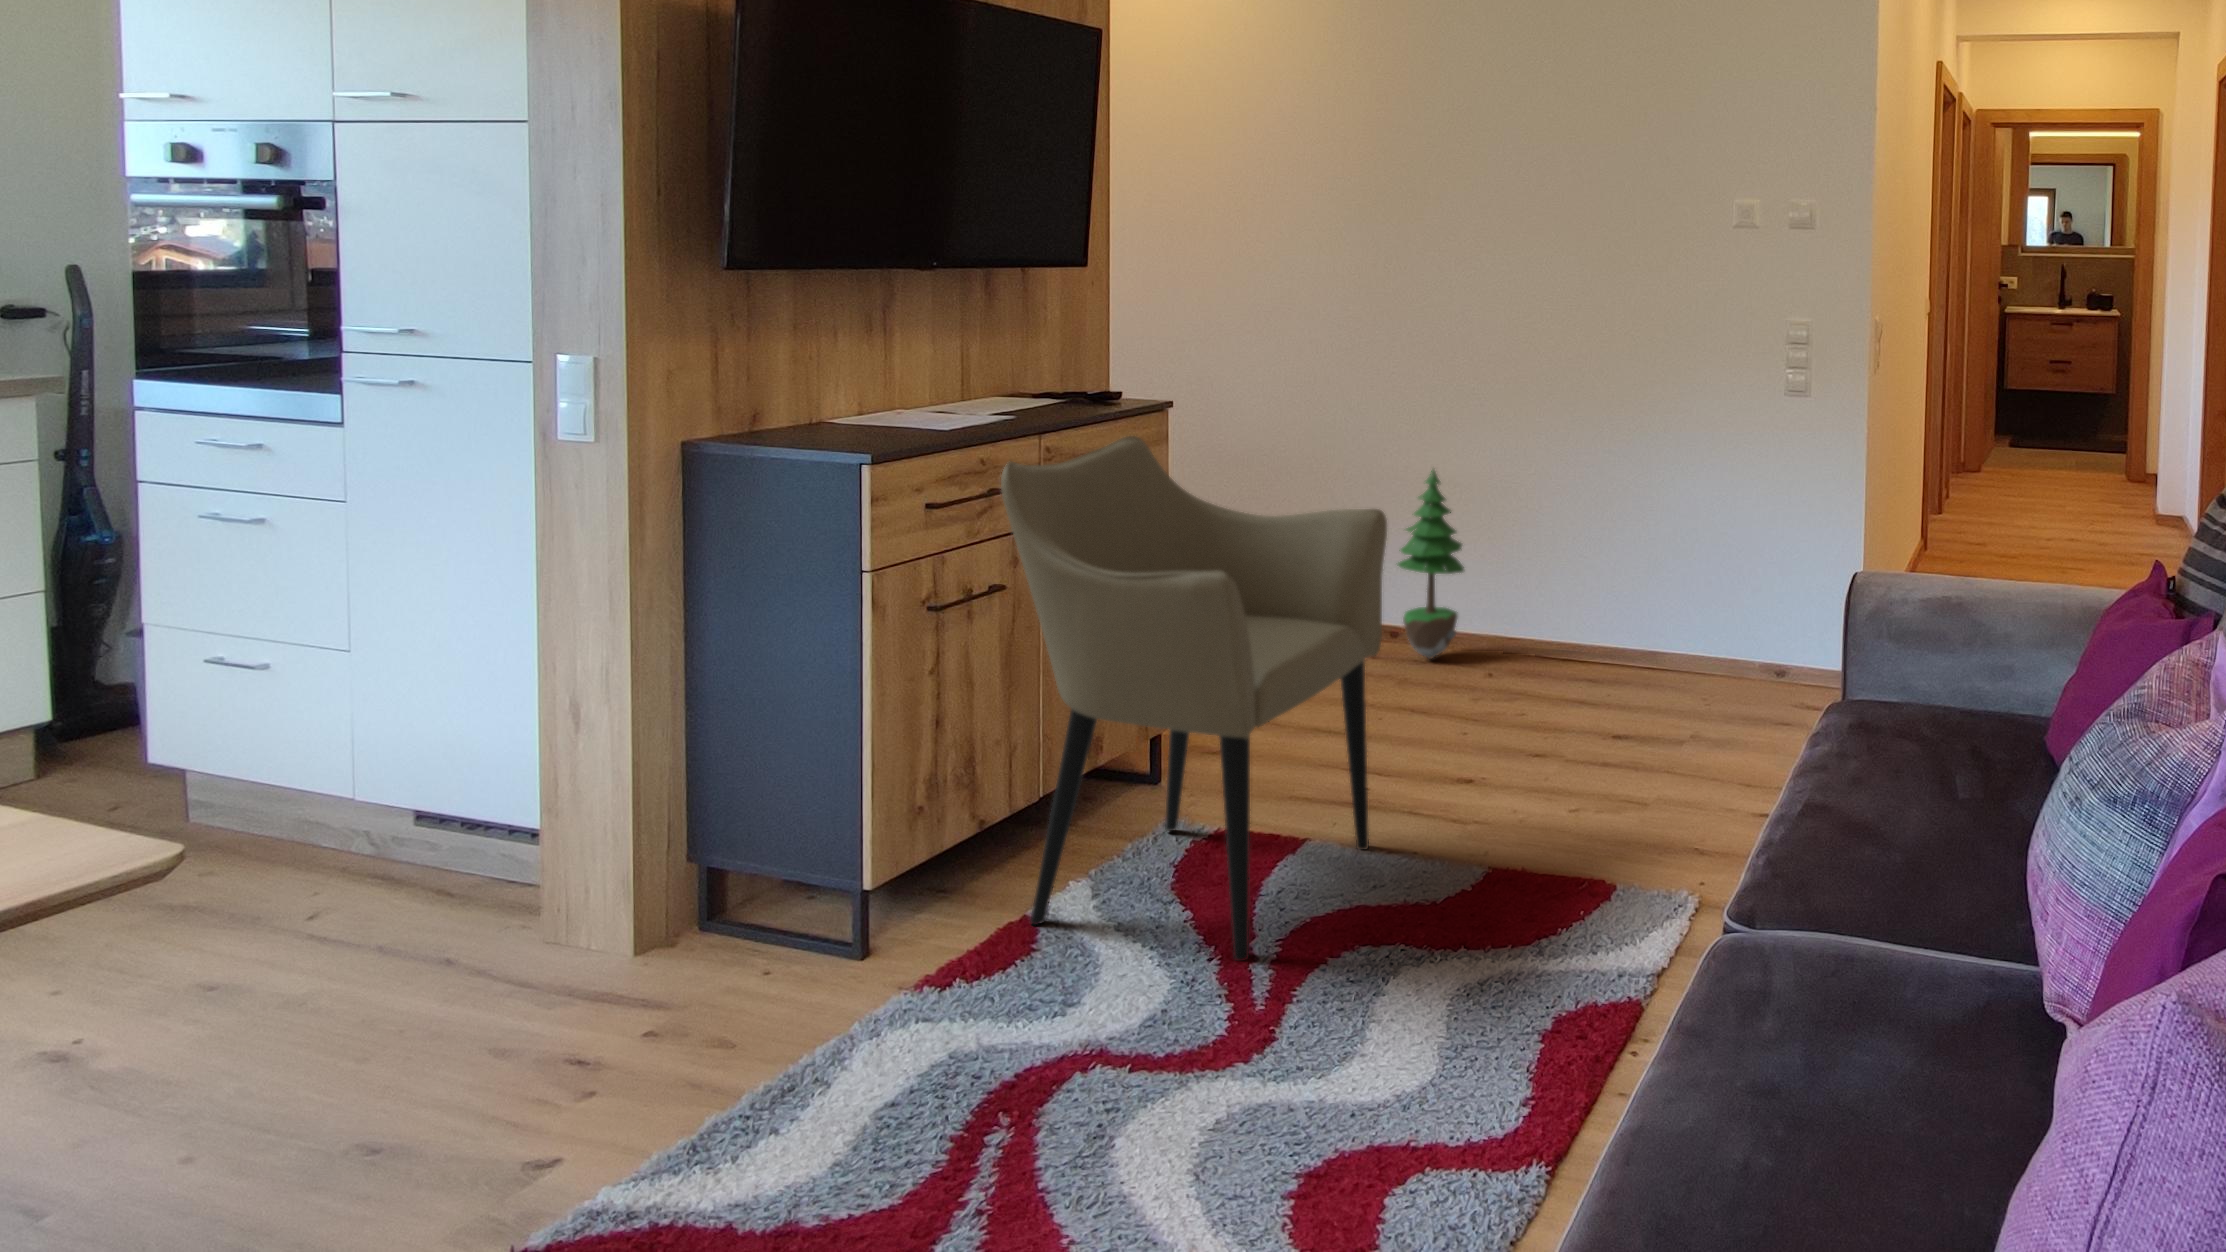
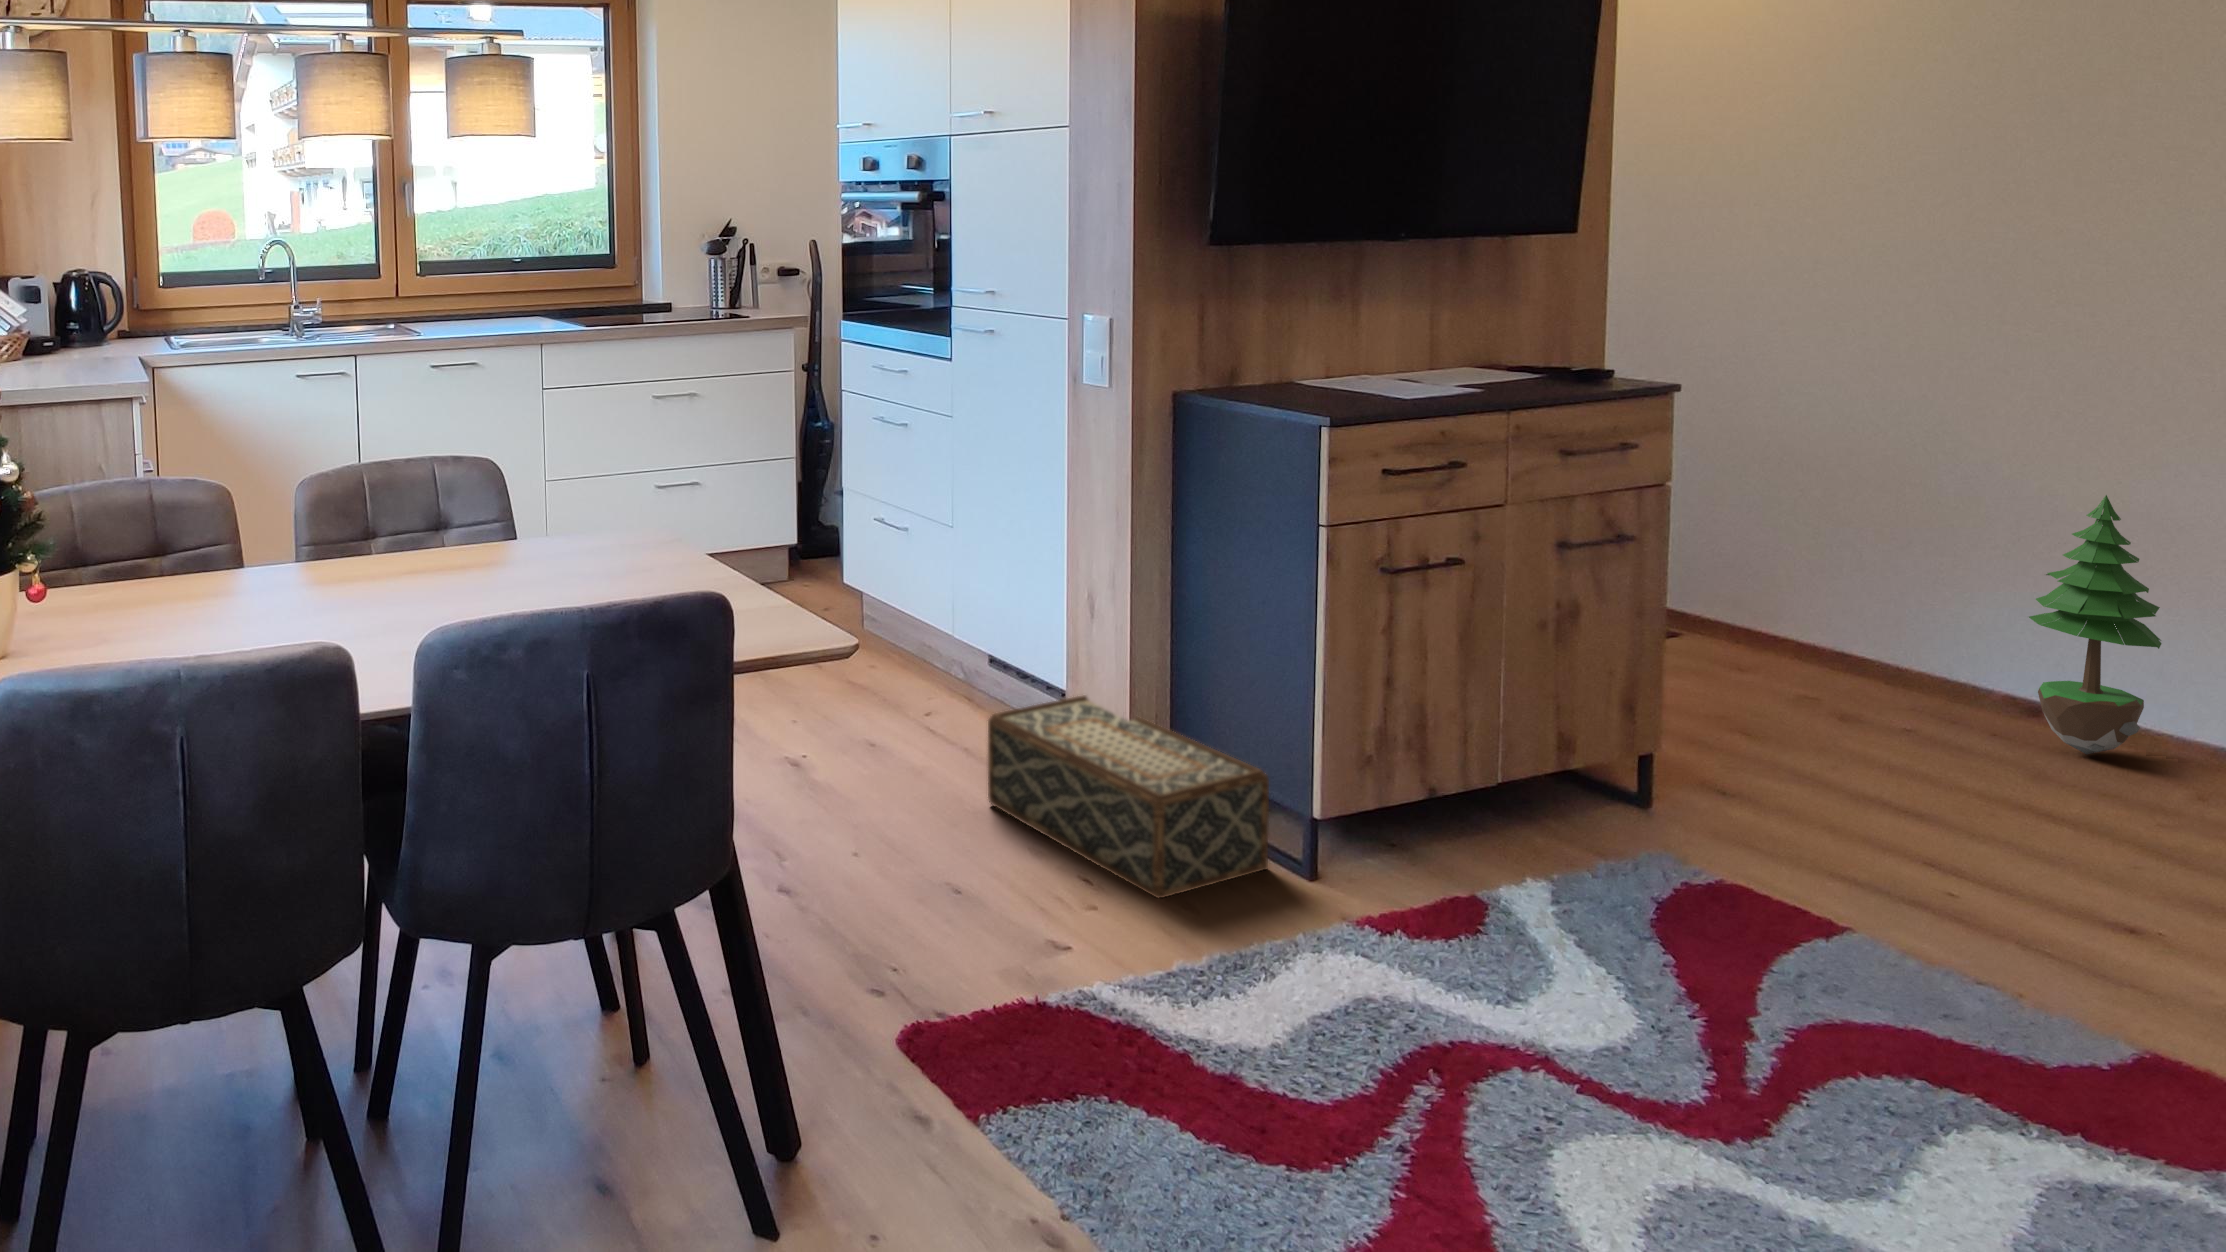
armchair: present [1001,436,1387,961] -> none [1462,421,1994,1036]
woven basket: none [417,828,814,1050] -> present [988,696,1269,898]

